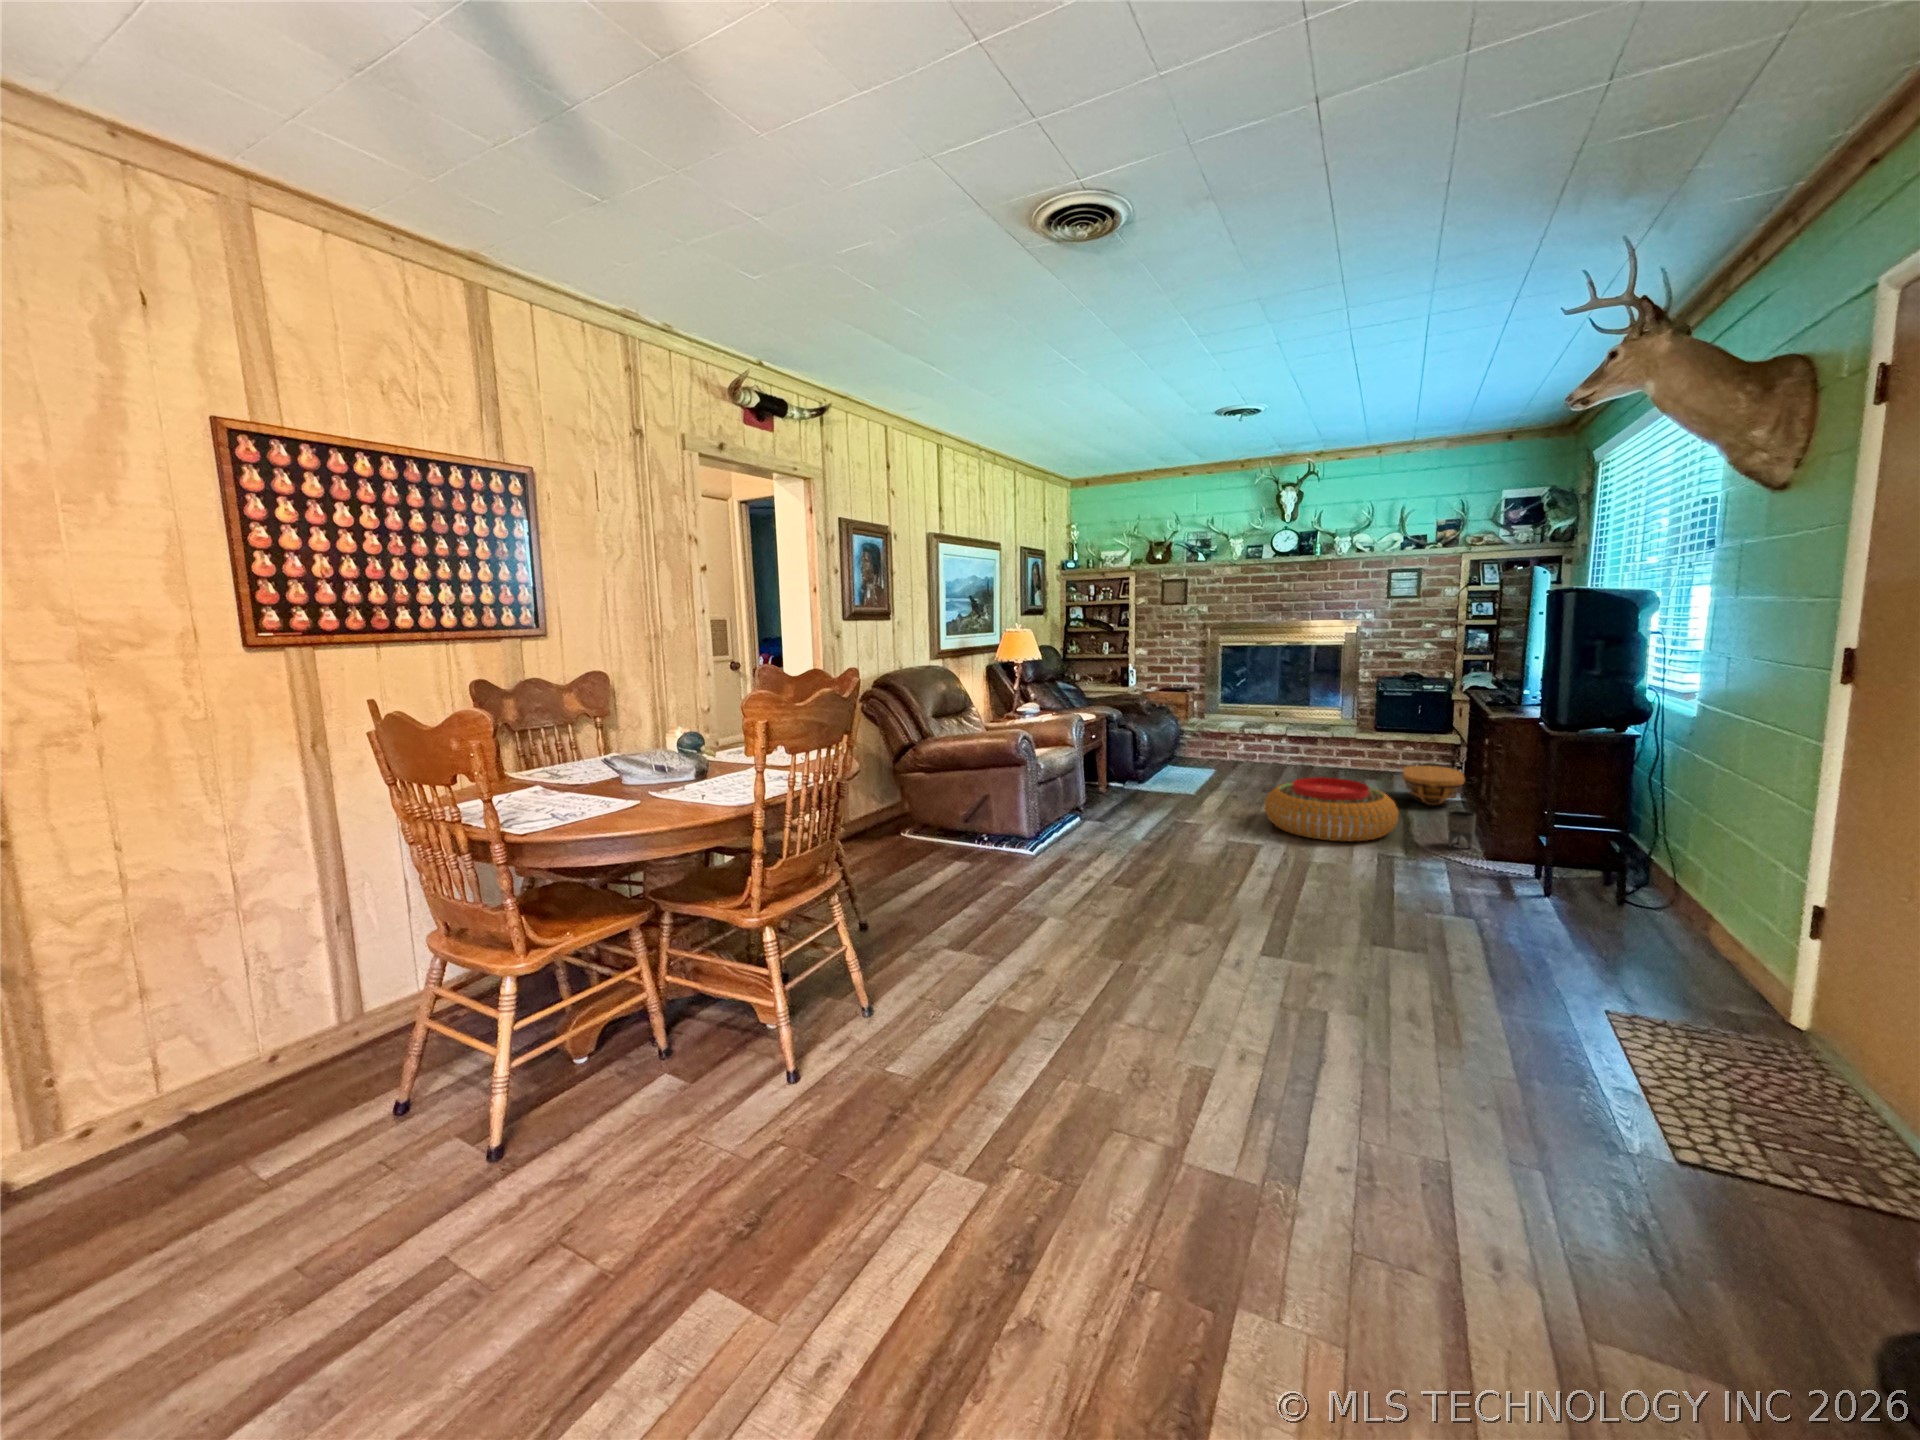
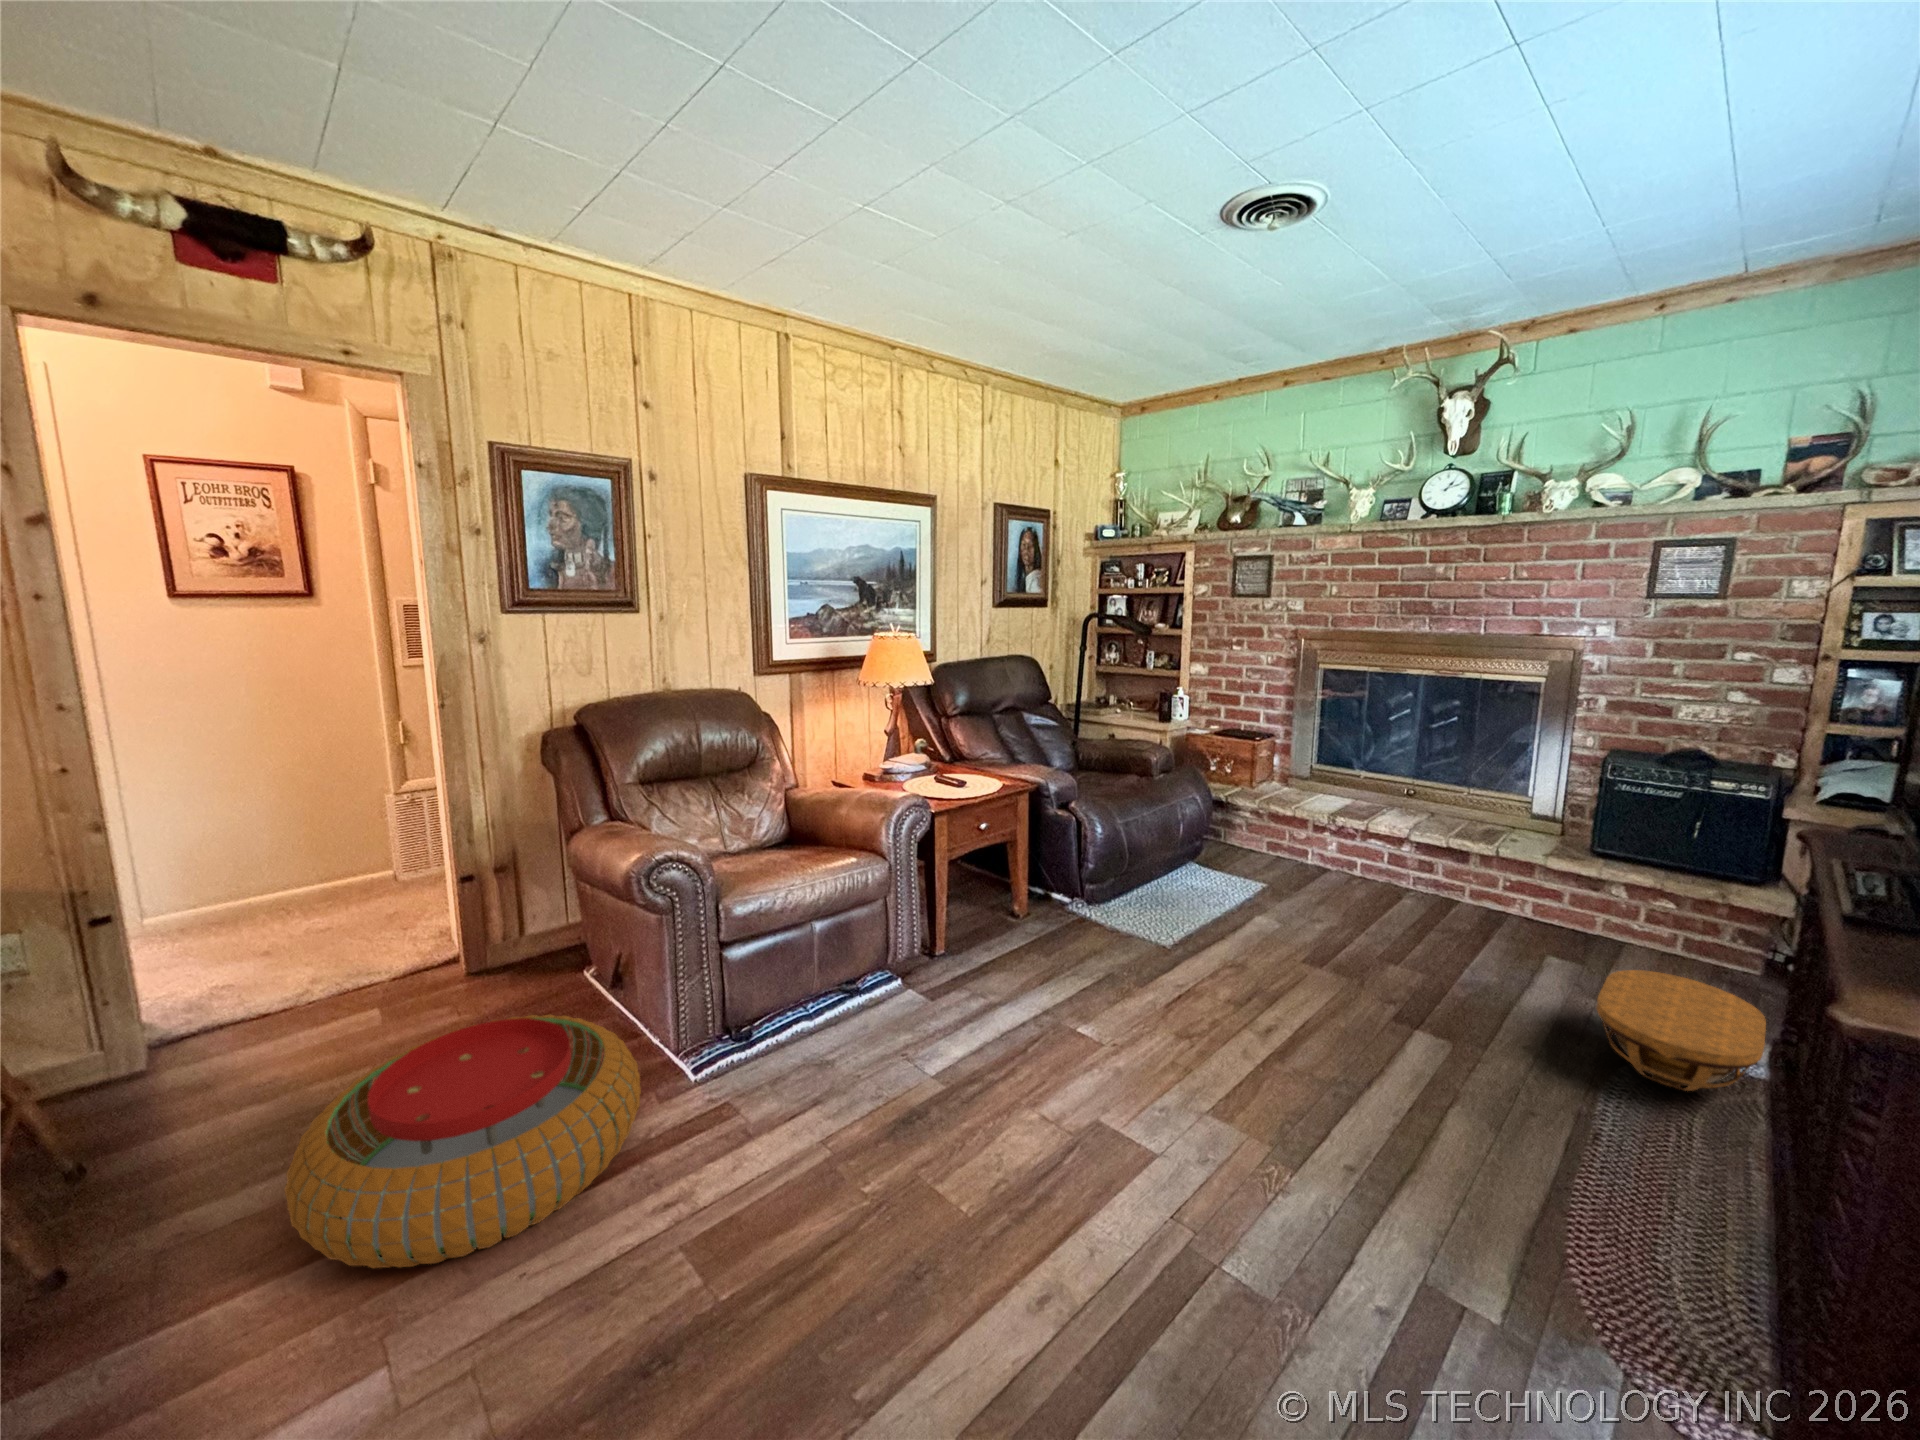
pouf: present [1265,777,1398,842] -> present [284,1014,641,1268]
planter: present [1447,810,1476,849] -> none [1639,1207,1741,1345]

